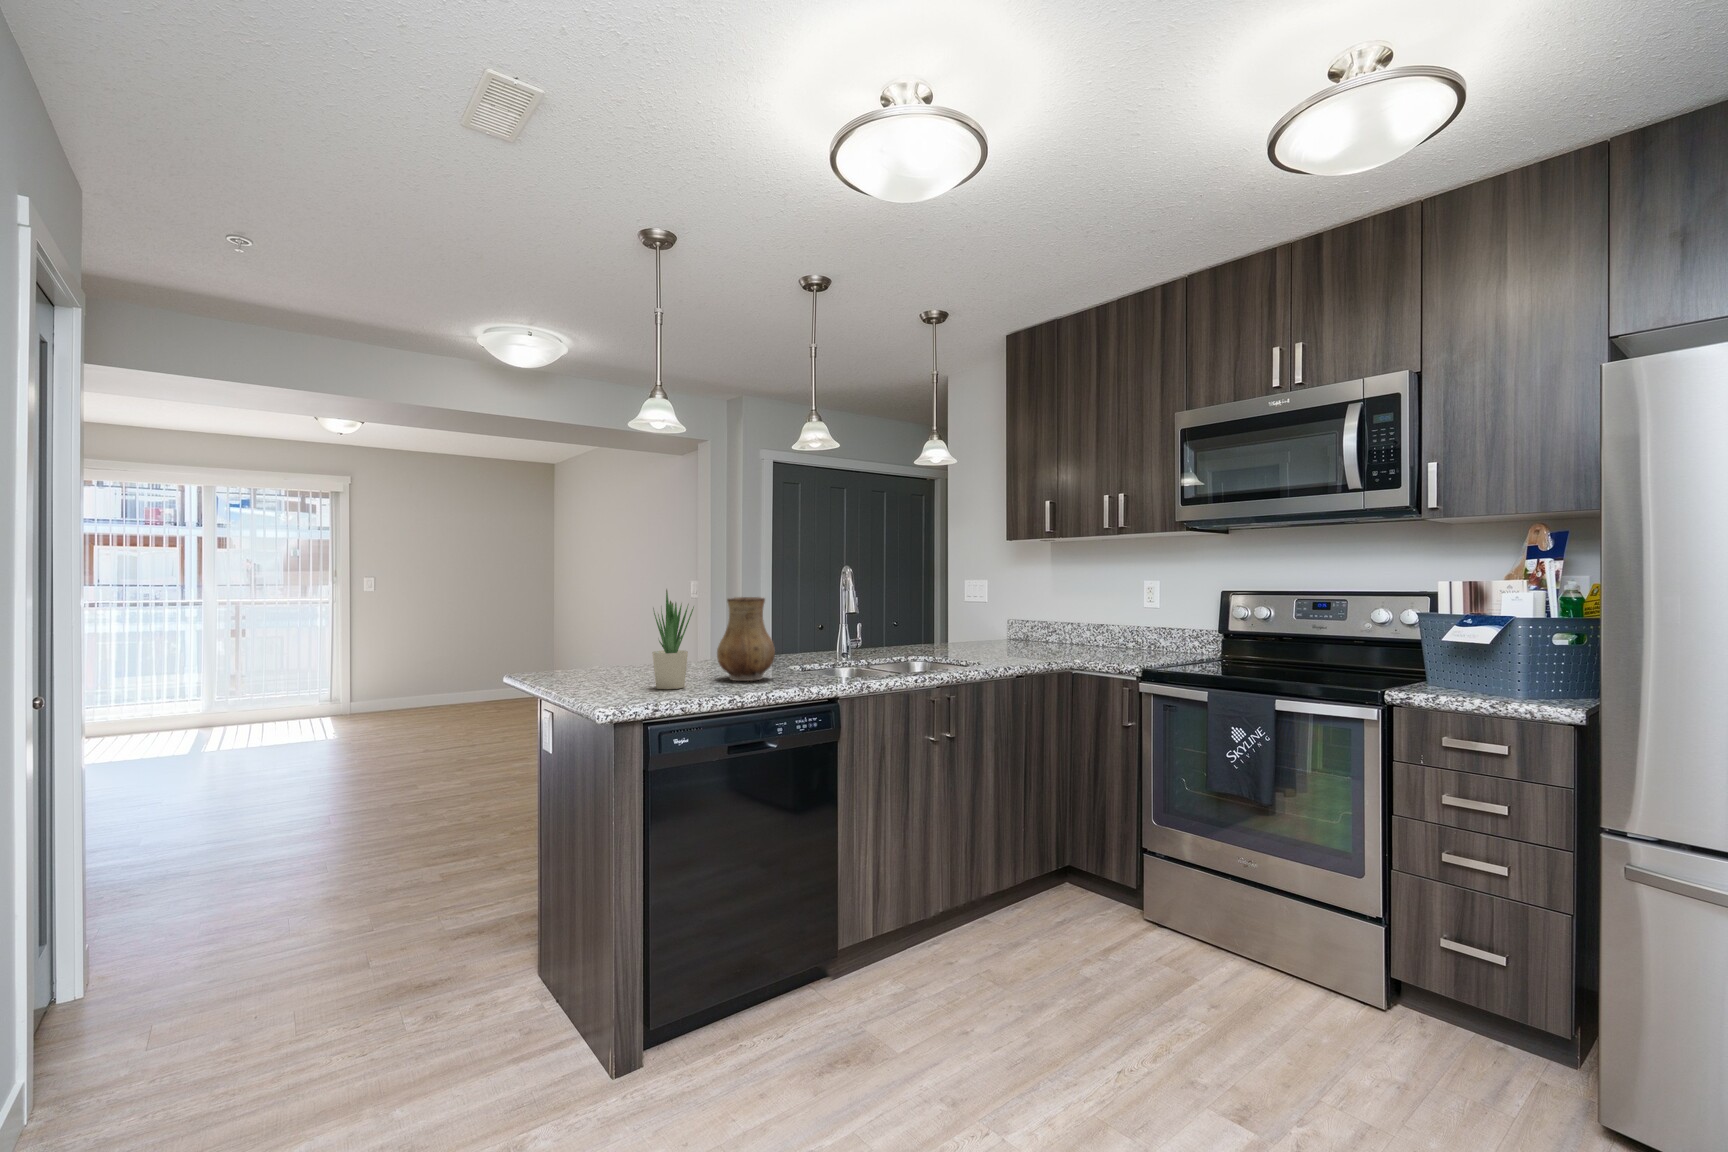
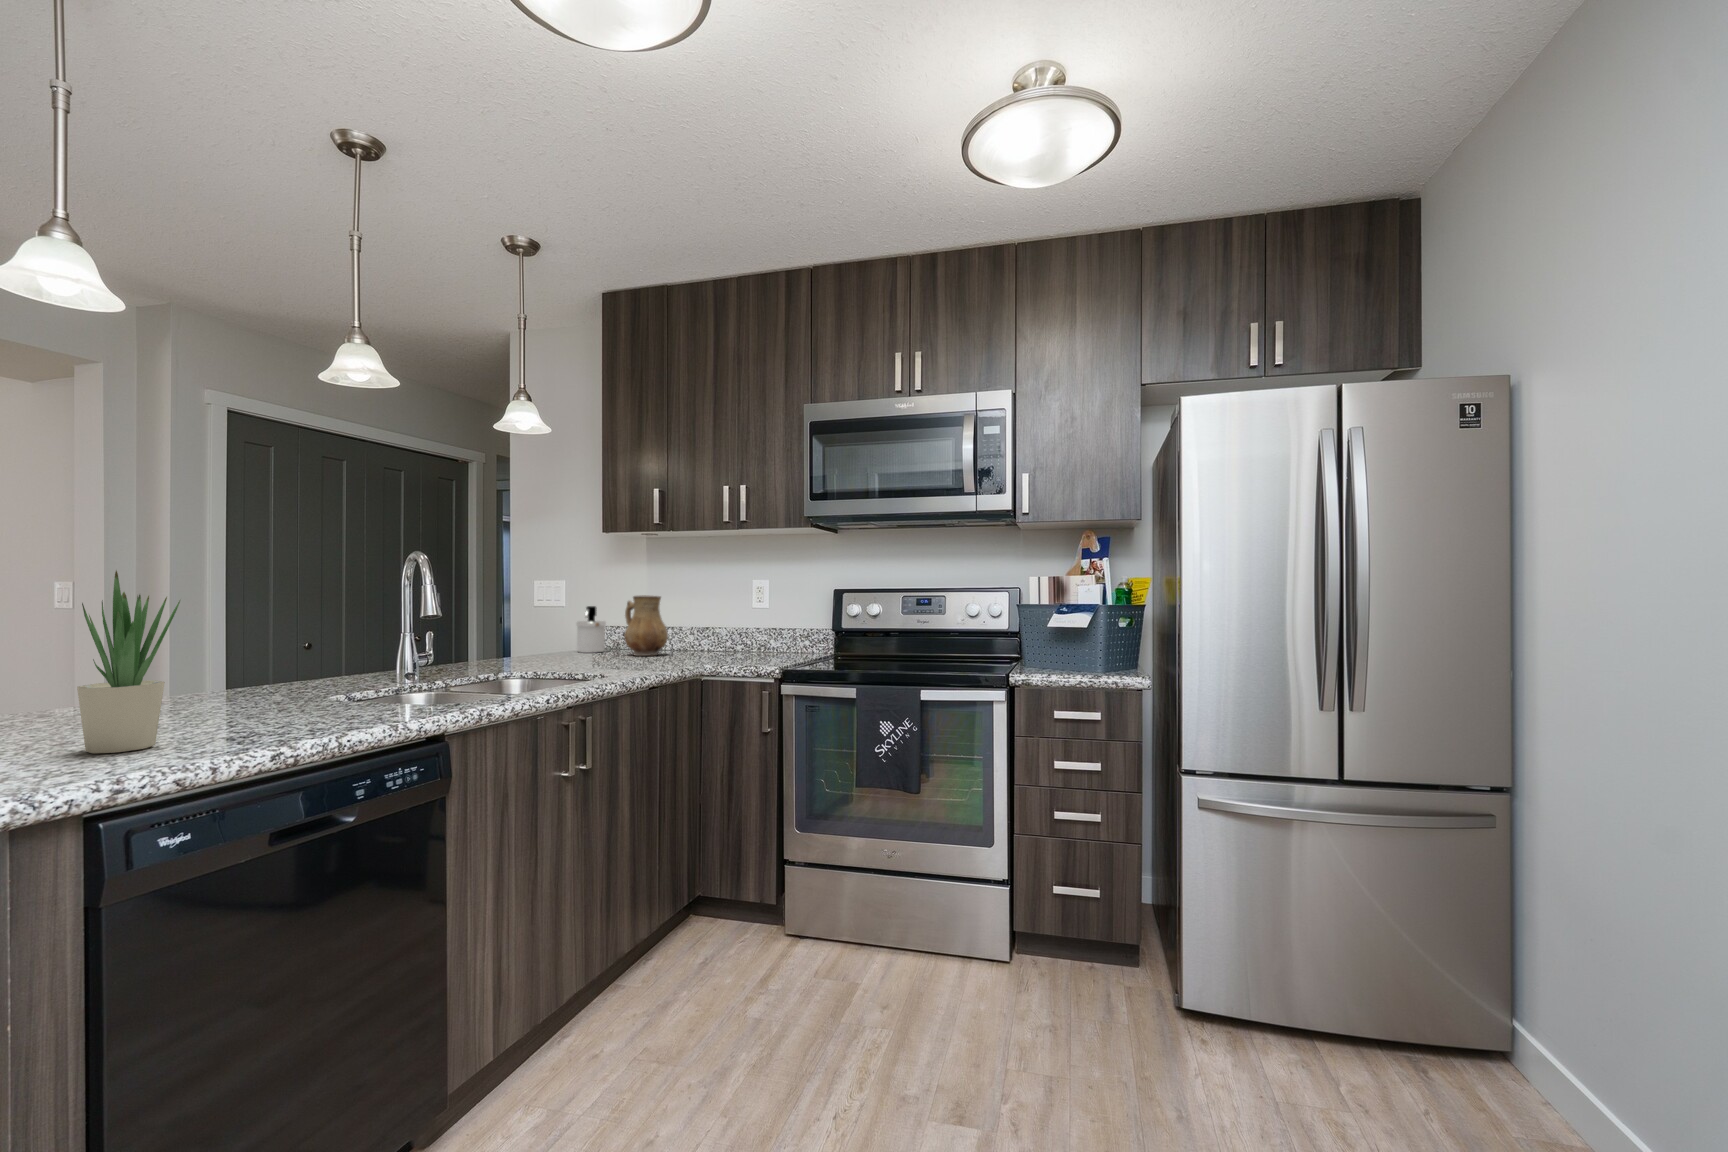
ceramic pitcher: present [717,597,775,681] -> present [624,595,668,656]
soap dispenser: none [995,603,1019,643] -> present [576,606,606,653]

